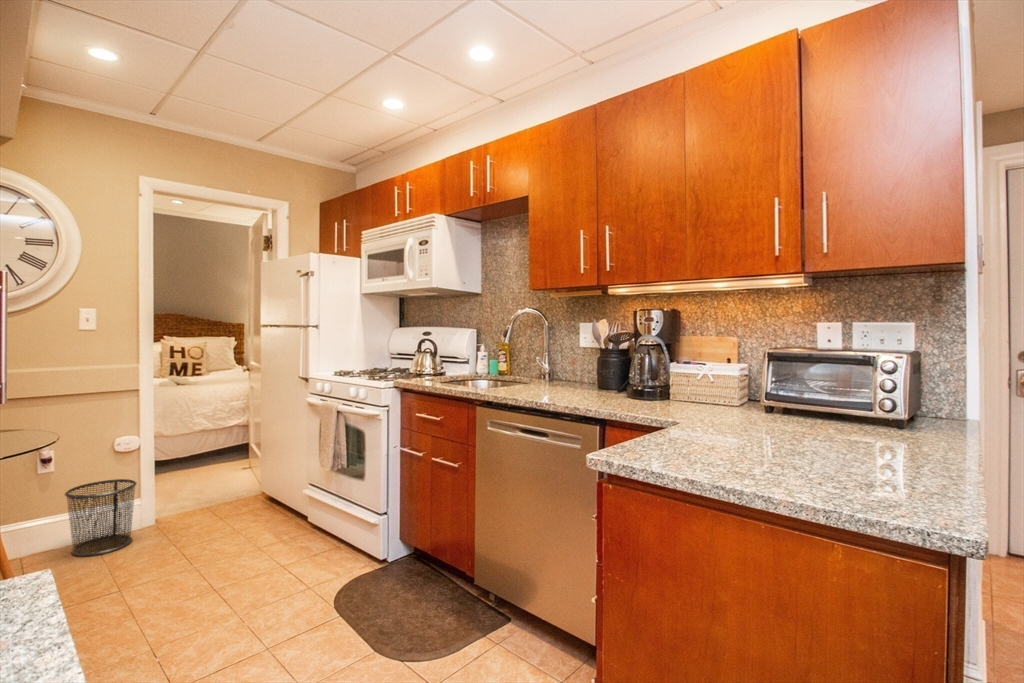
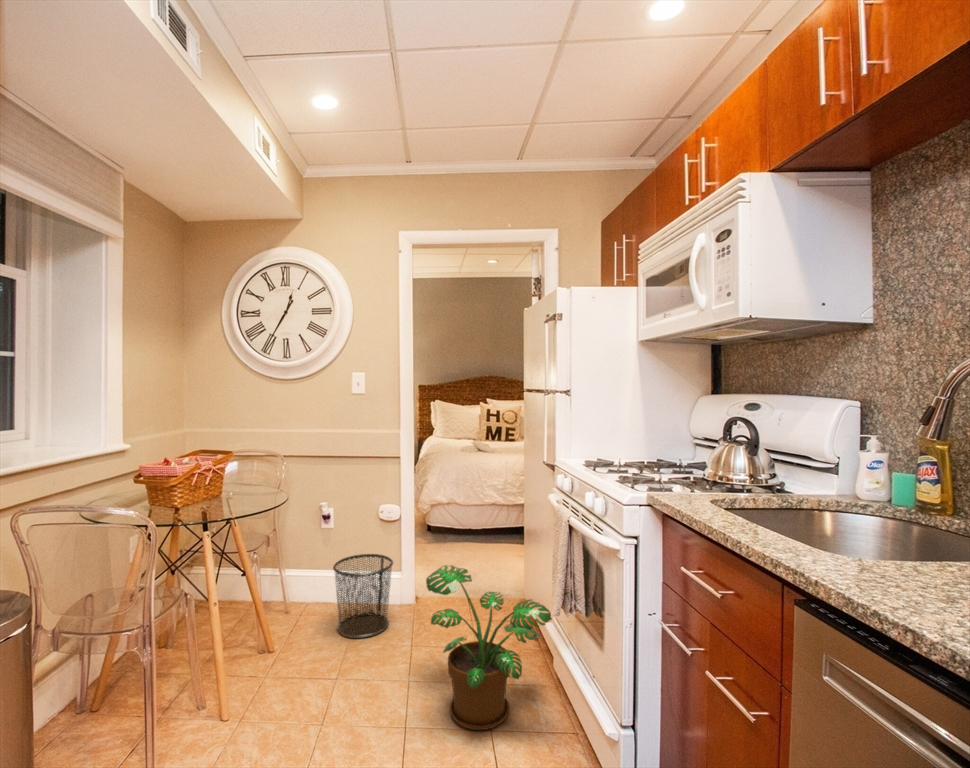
potted plant: none [198,462,317,561] -> present [426,565,552,730]

